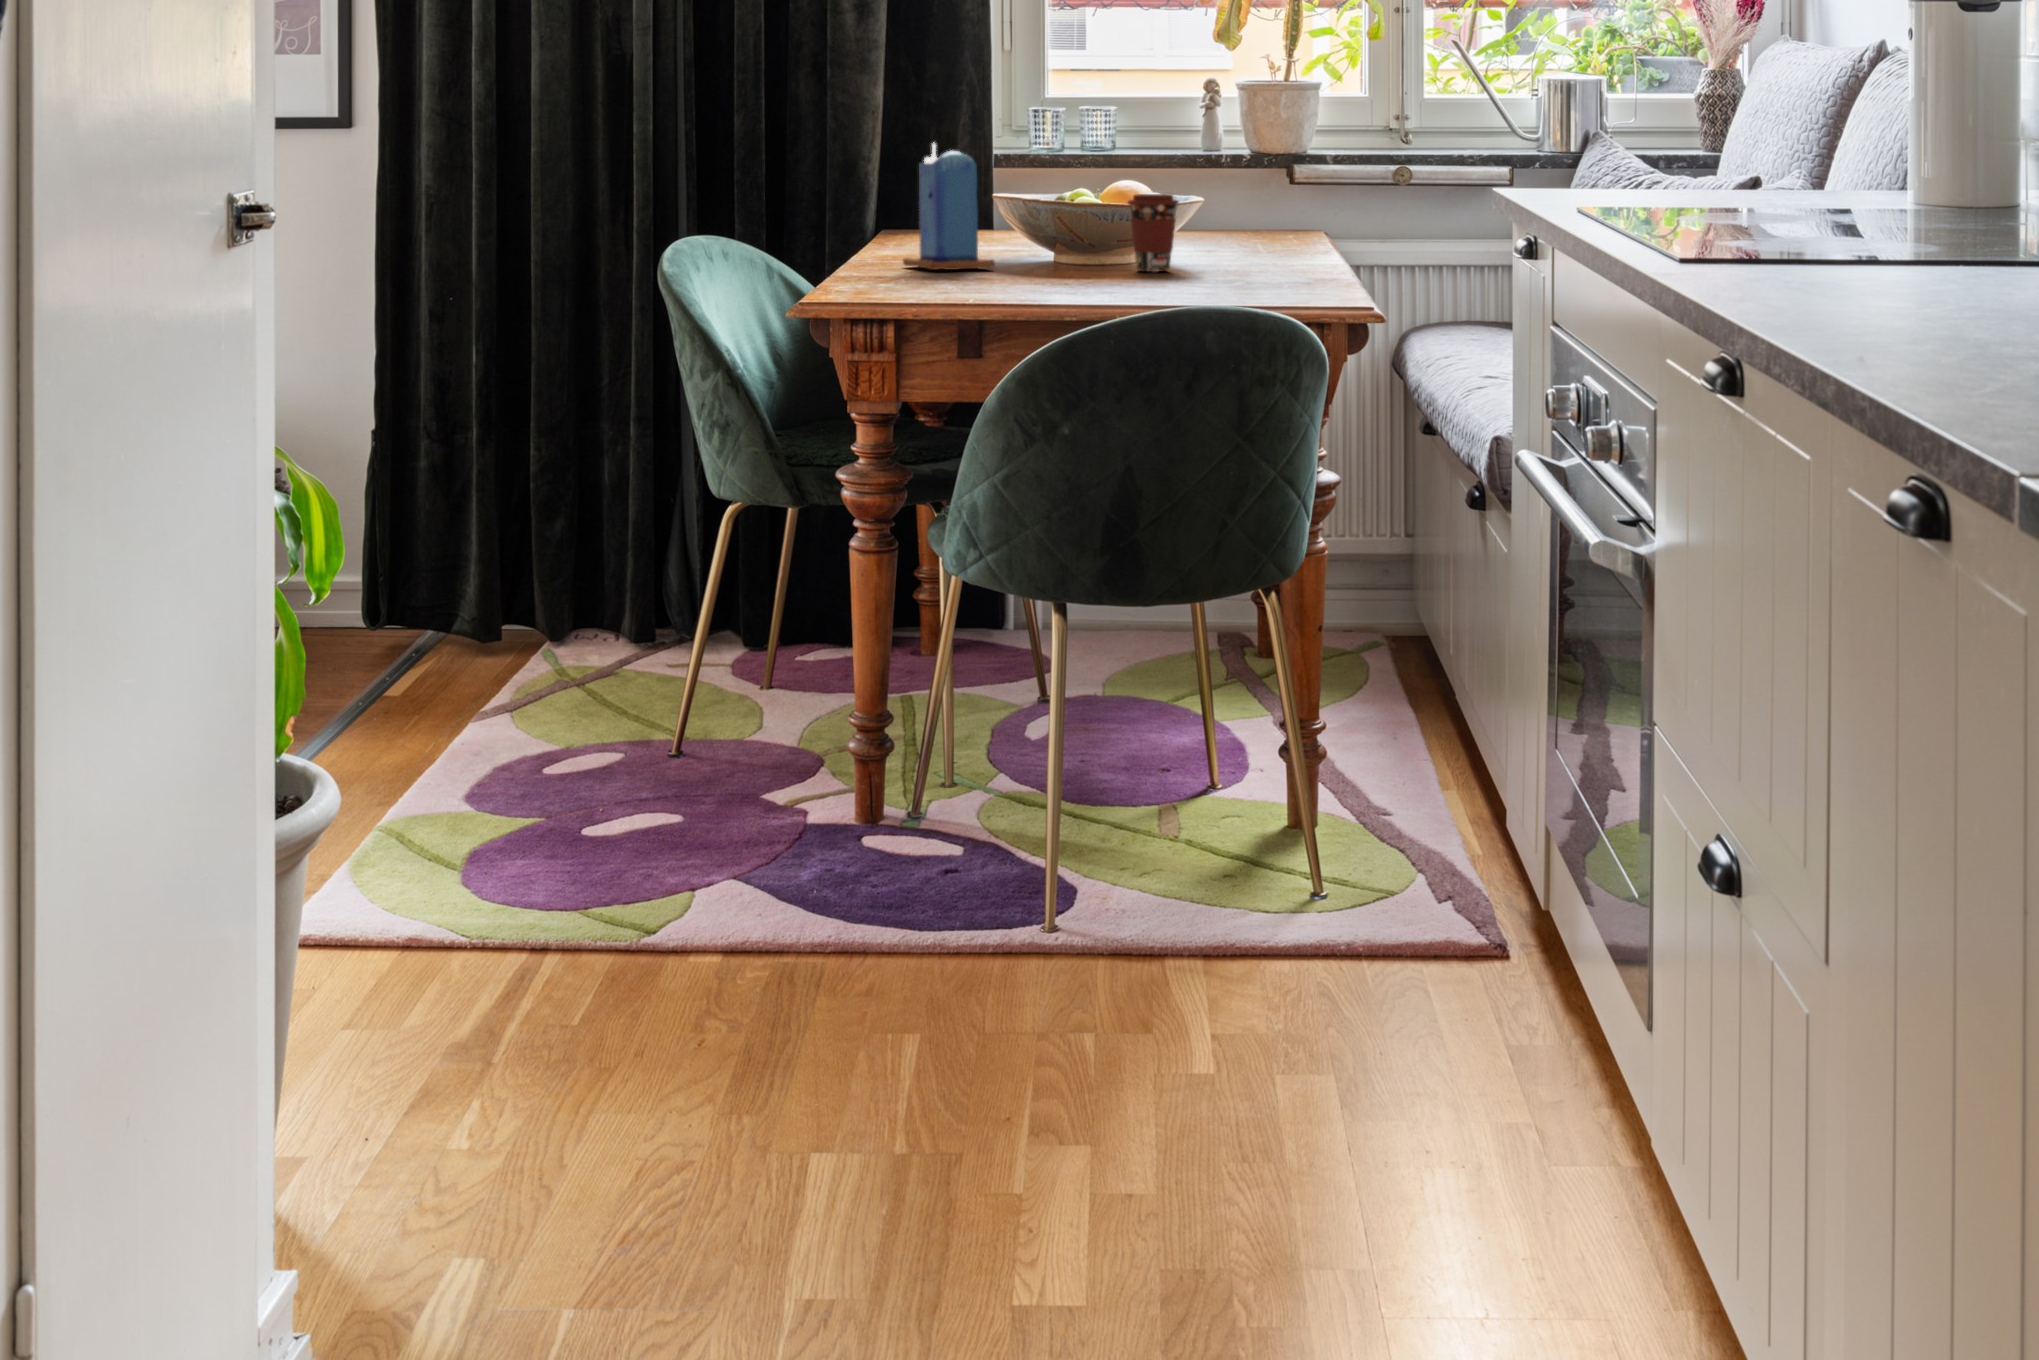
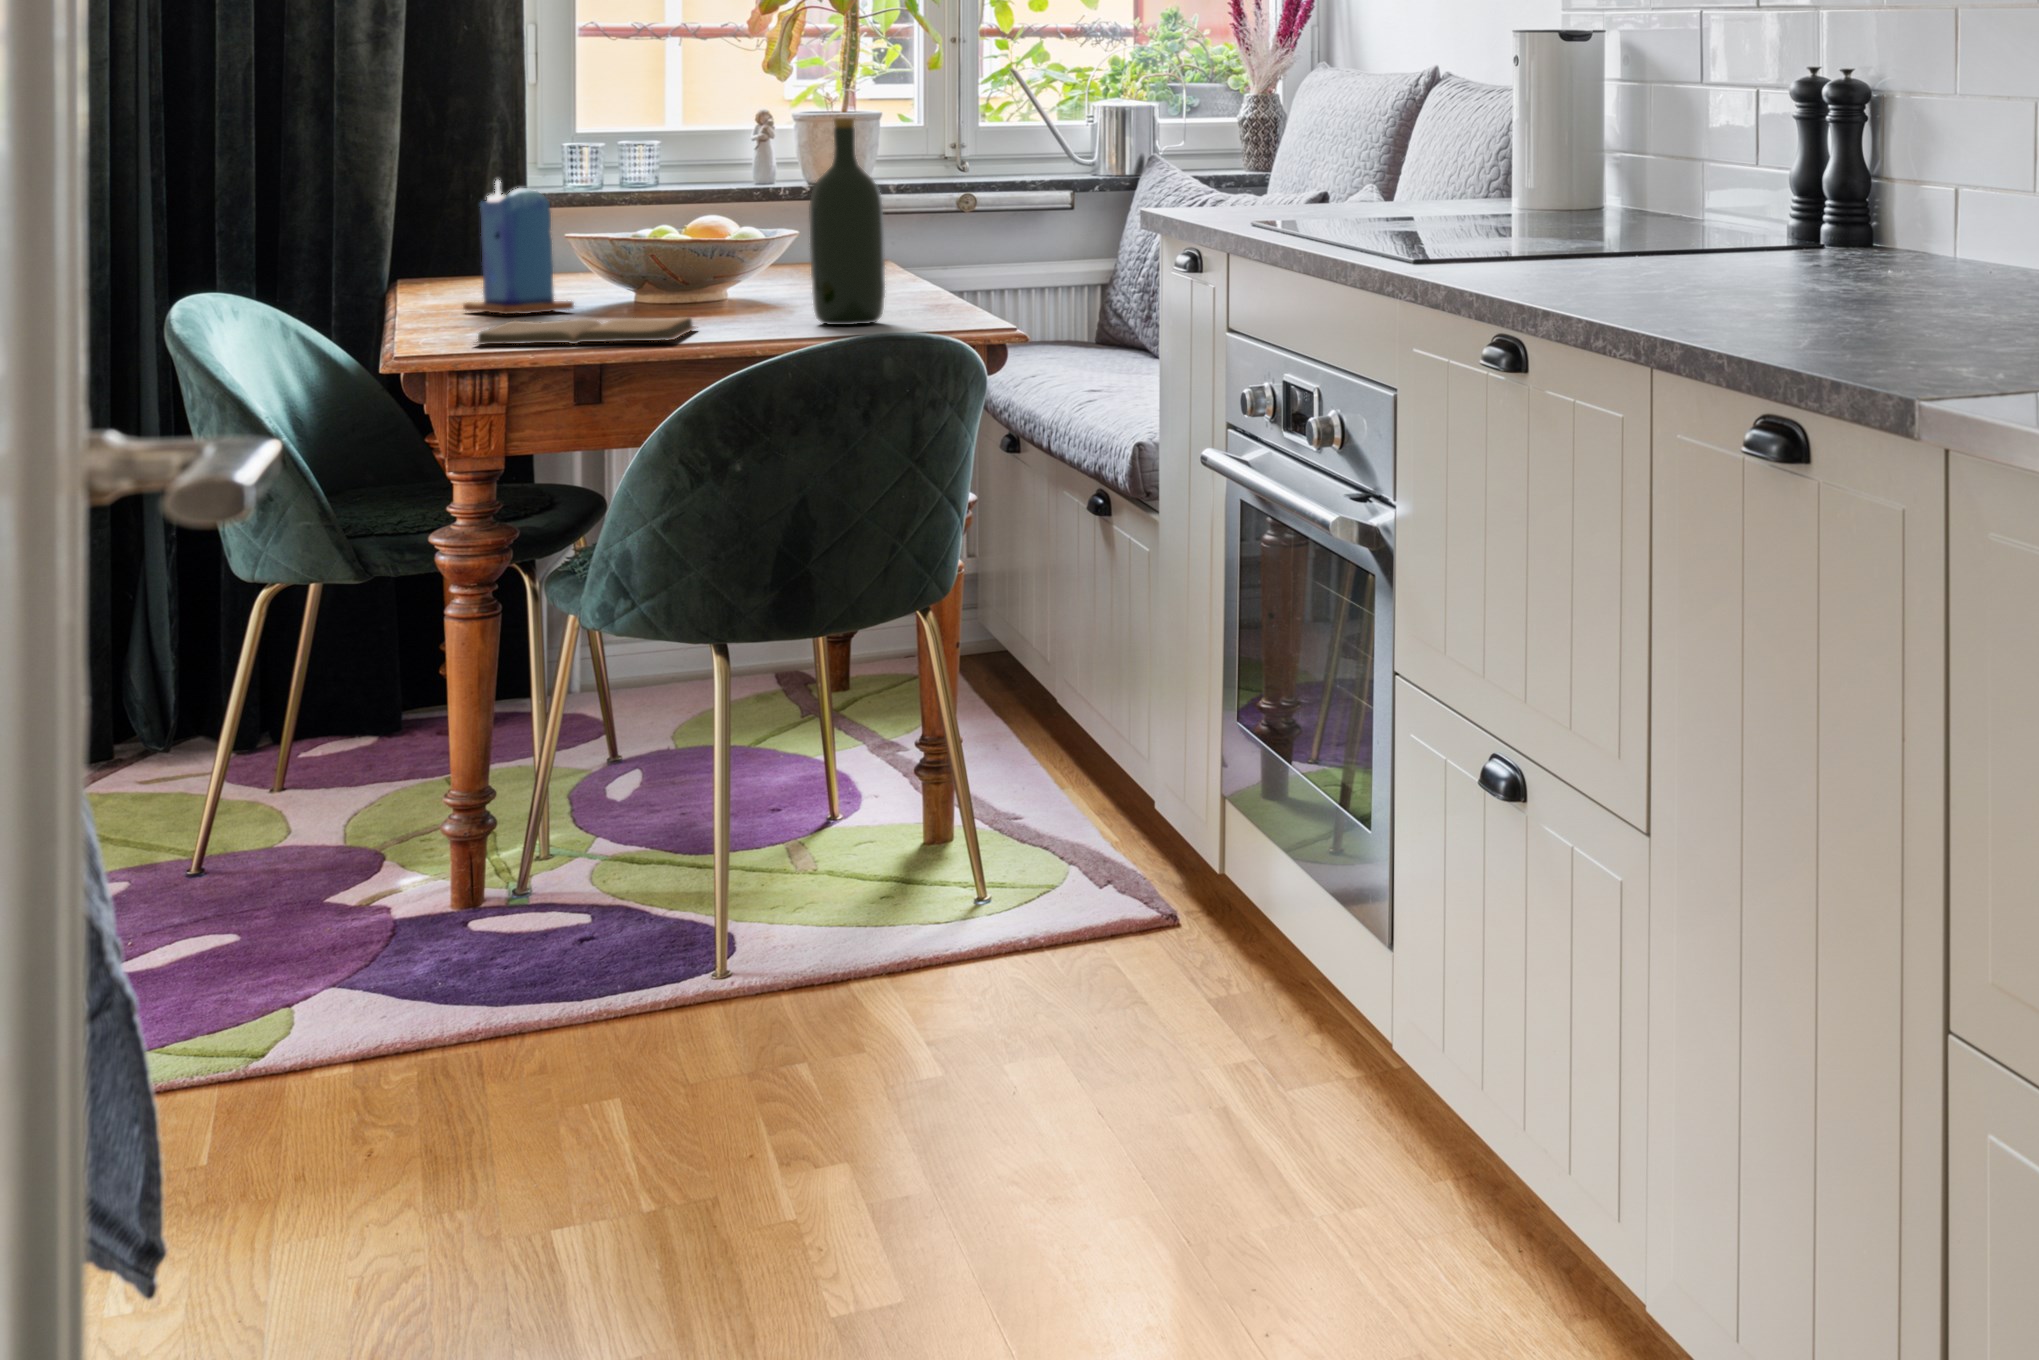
wine bottle: none [1194,82,1264,292] -> present [810,118,885,325]
coffee cup: present [1128,194,1179,272] -> none [719,229,776,308]
book: none [876,275,1085,300] -> present [475,318,695,345]

